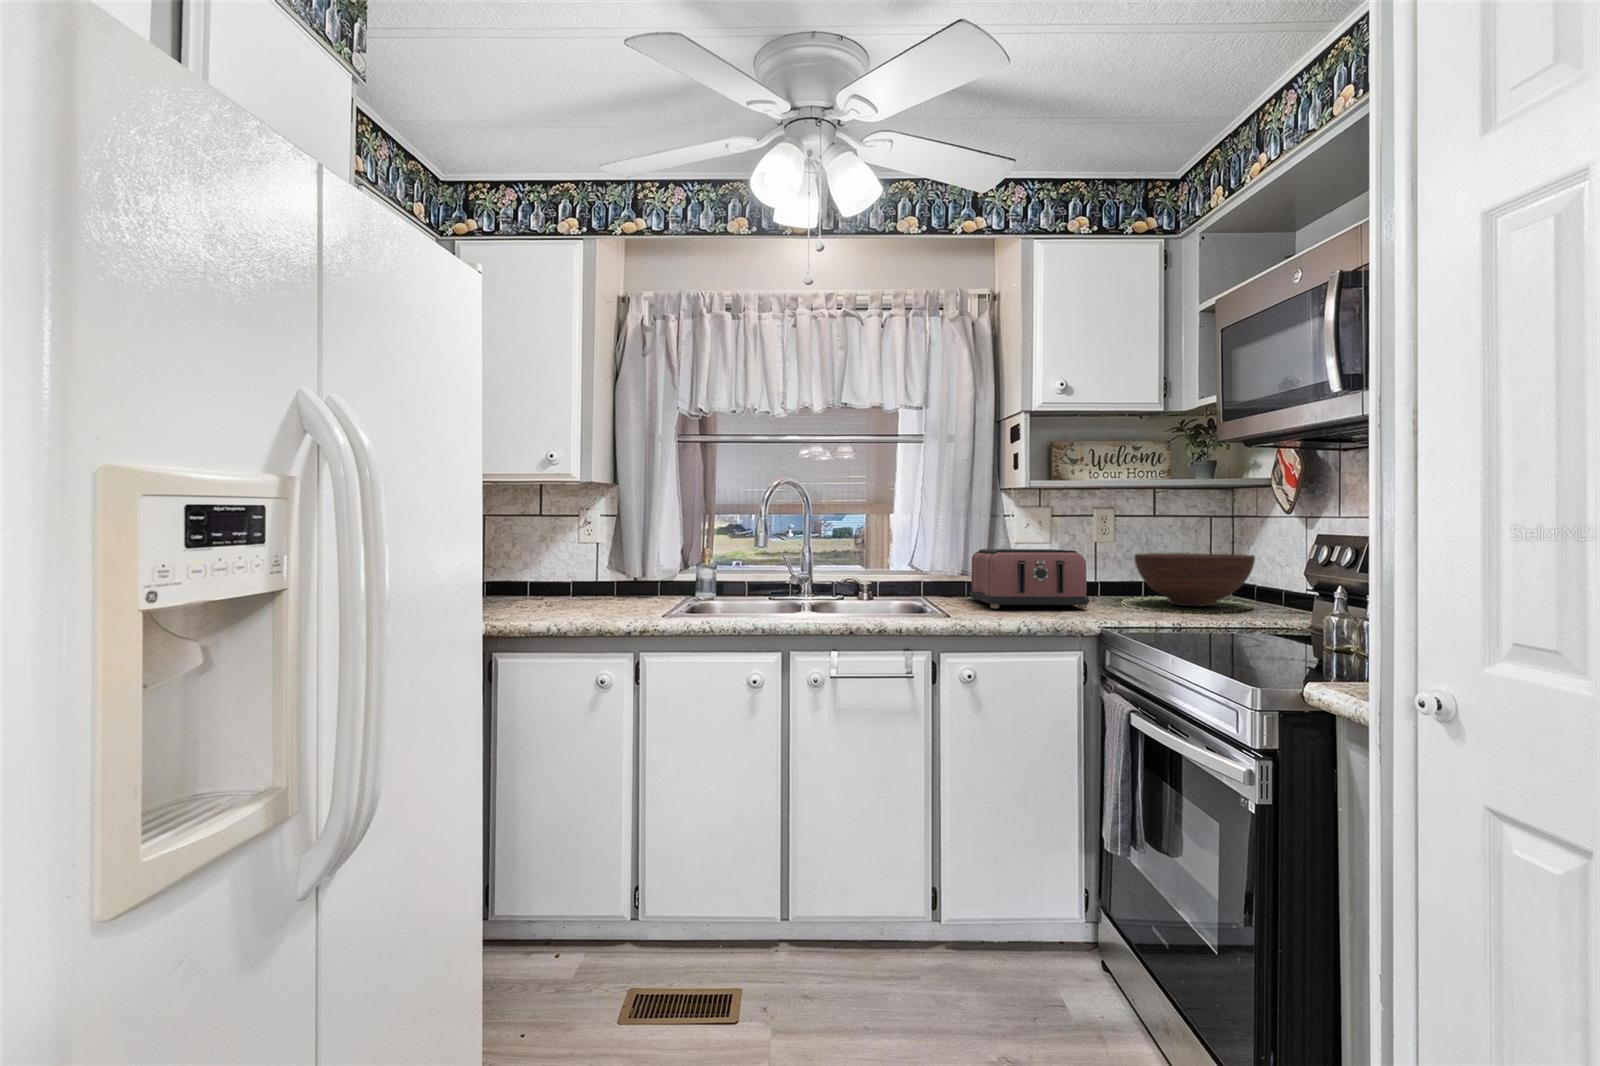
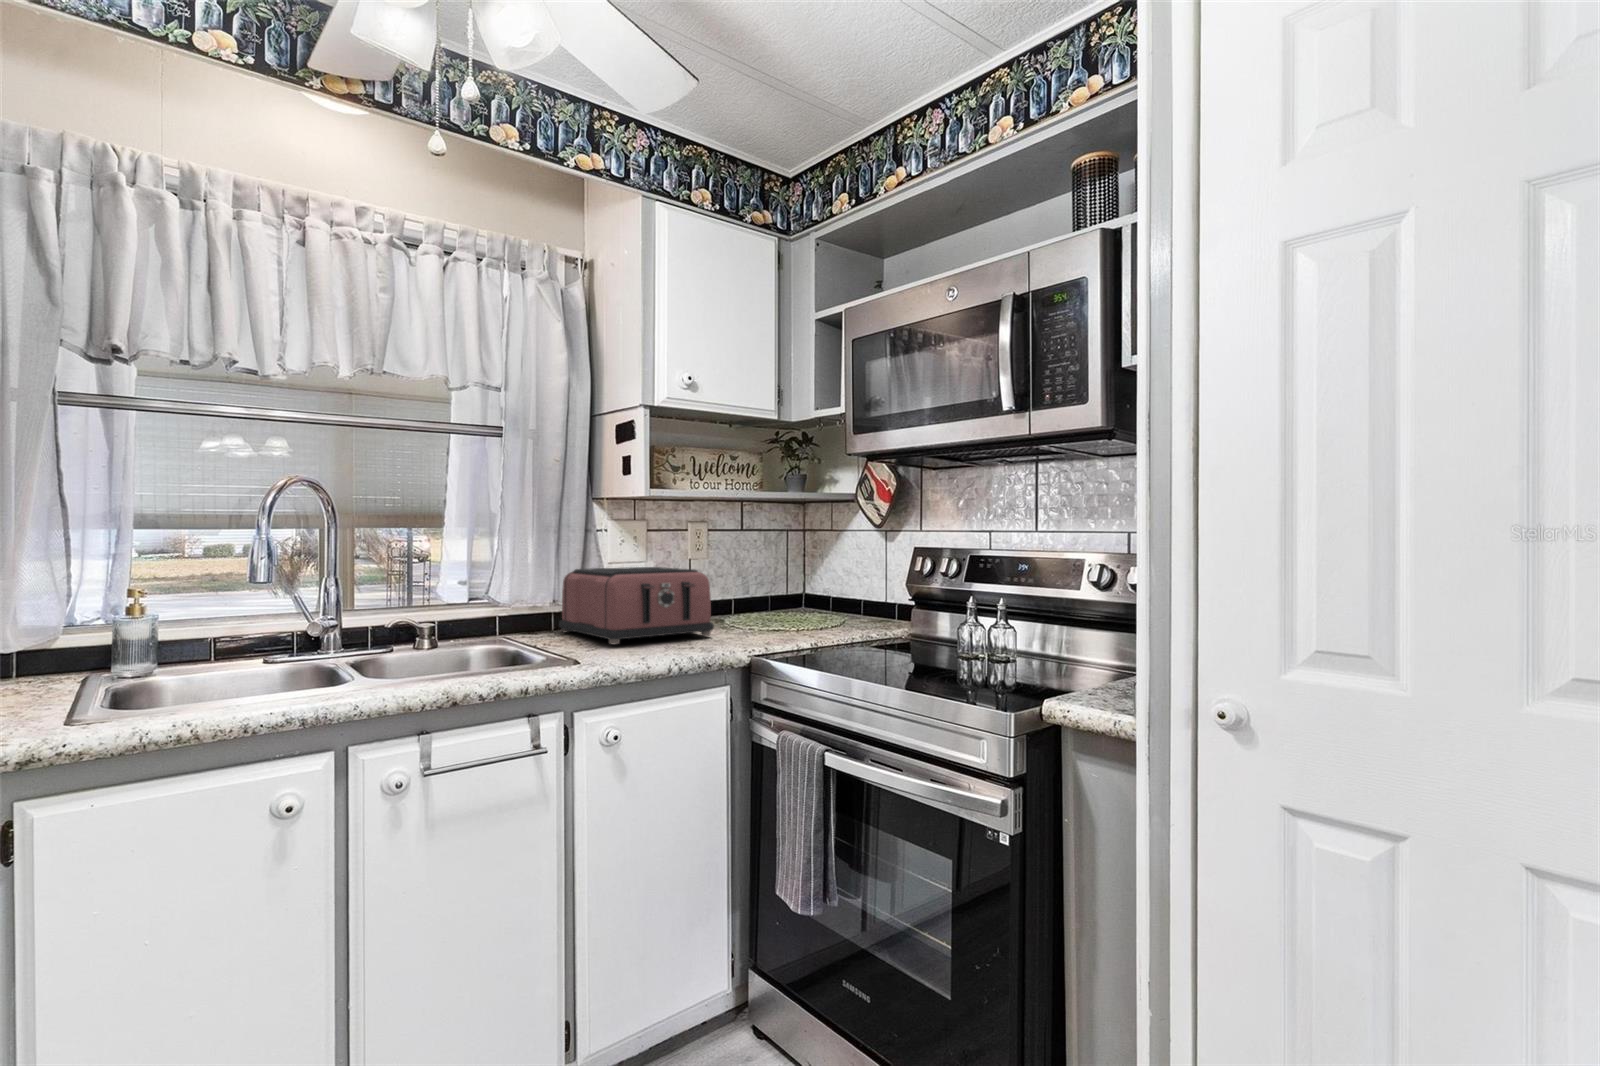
fruit bowl: present [1134,553,1255,606] -> none [738,567,850,623]

